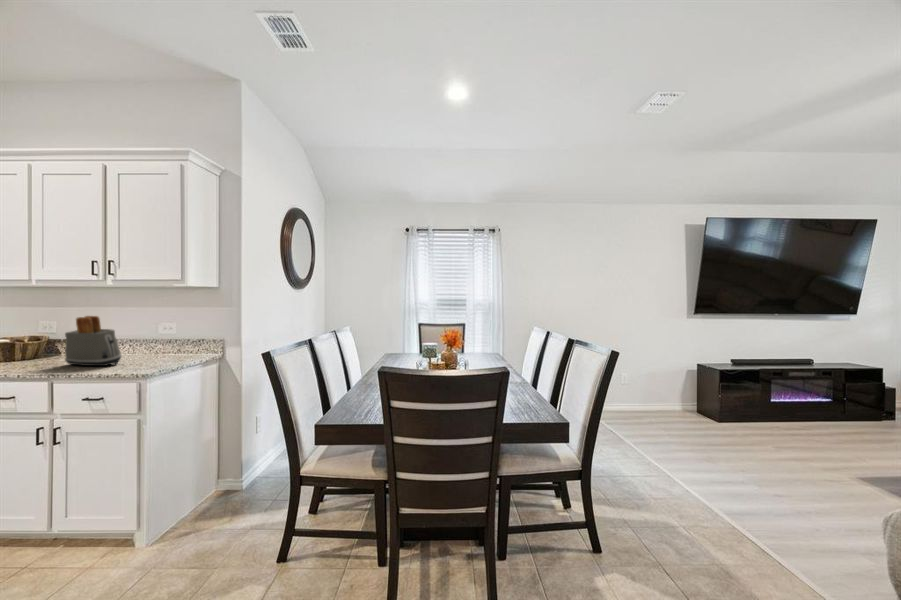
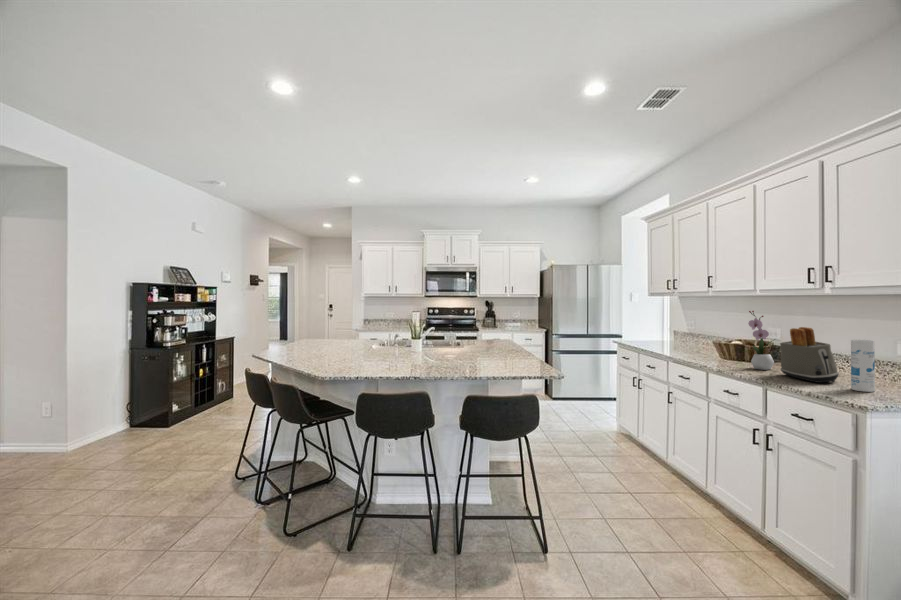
flower arrangement: none [26,301,58,364] -> present [748,311,775,370]
canister: none [134,323,151,367] -> present [851,339,875,392]

